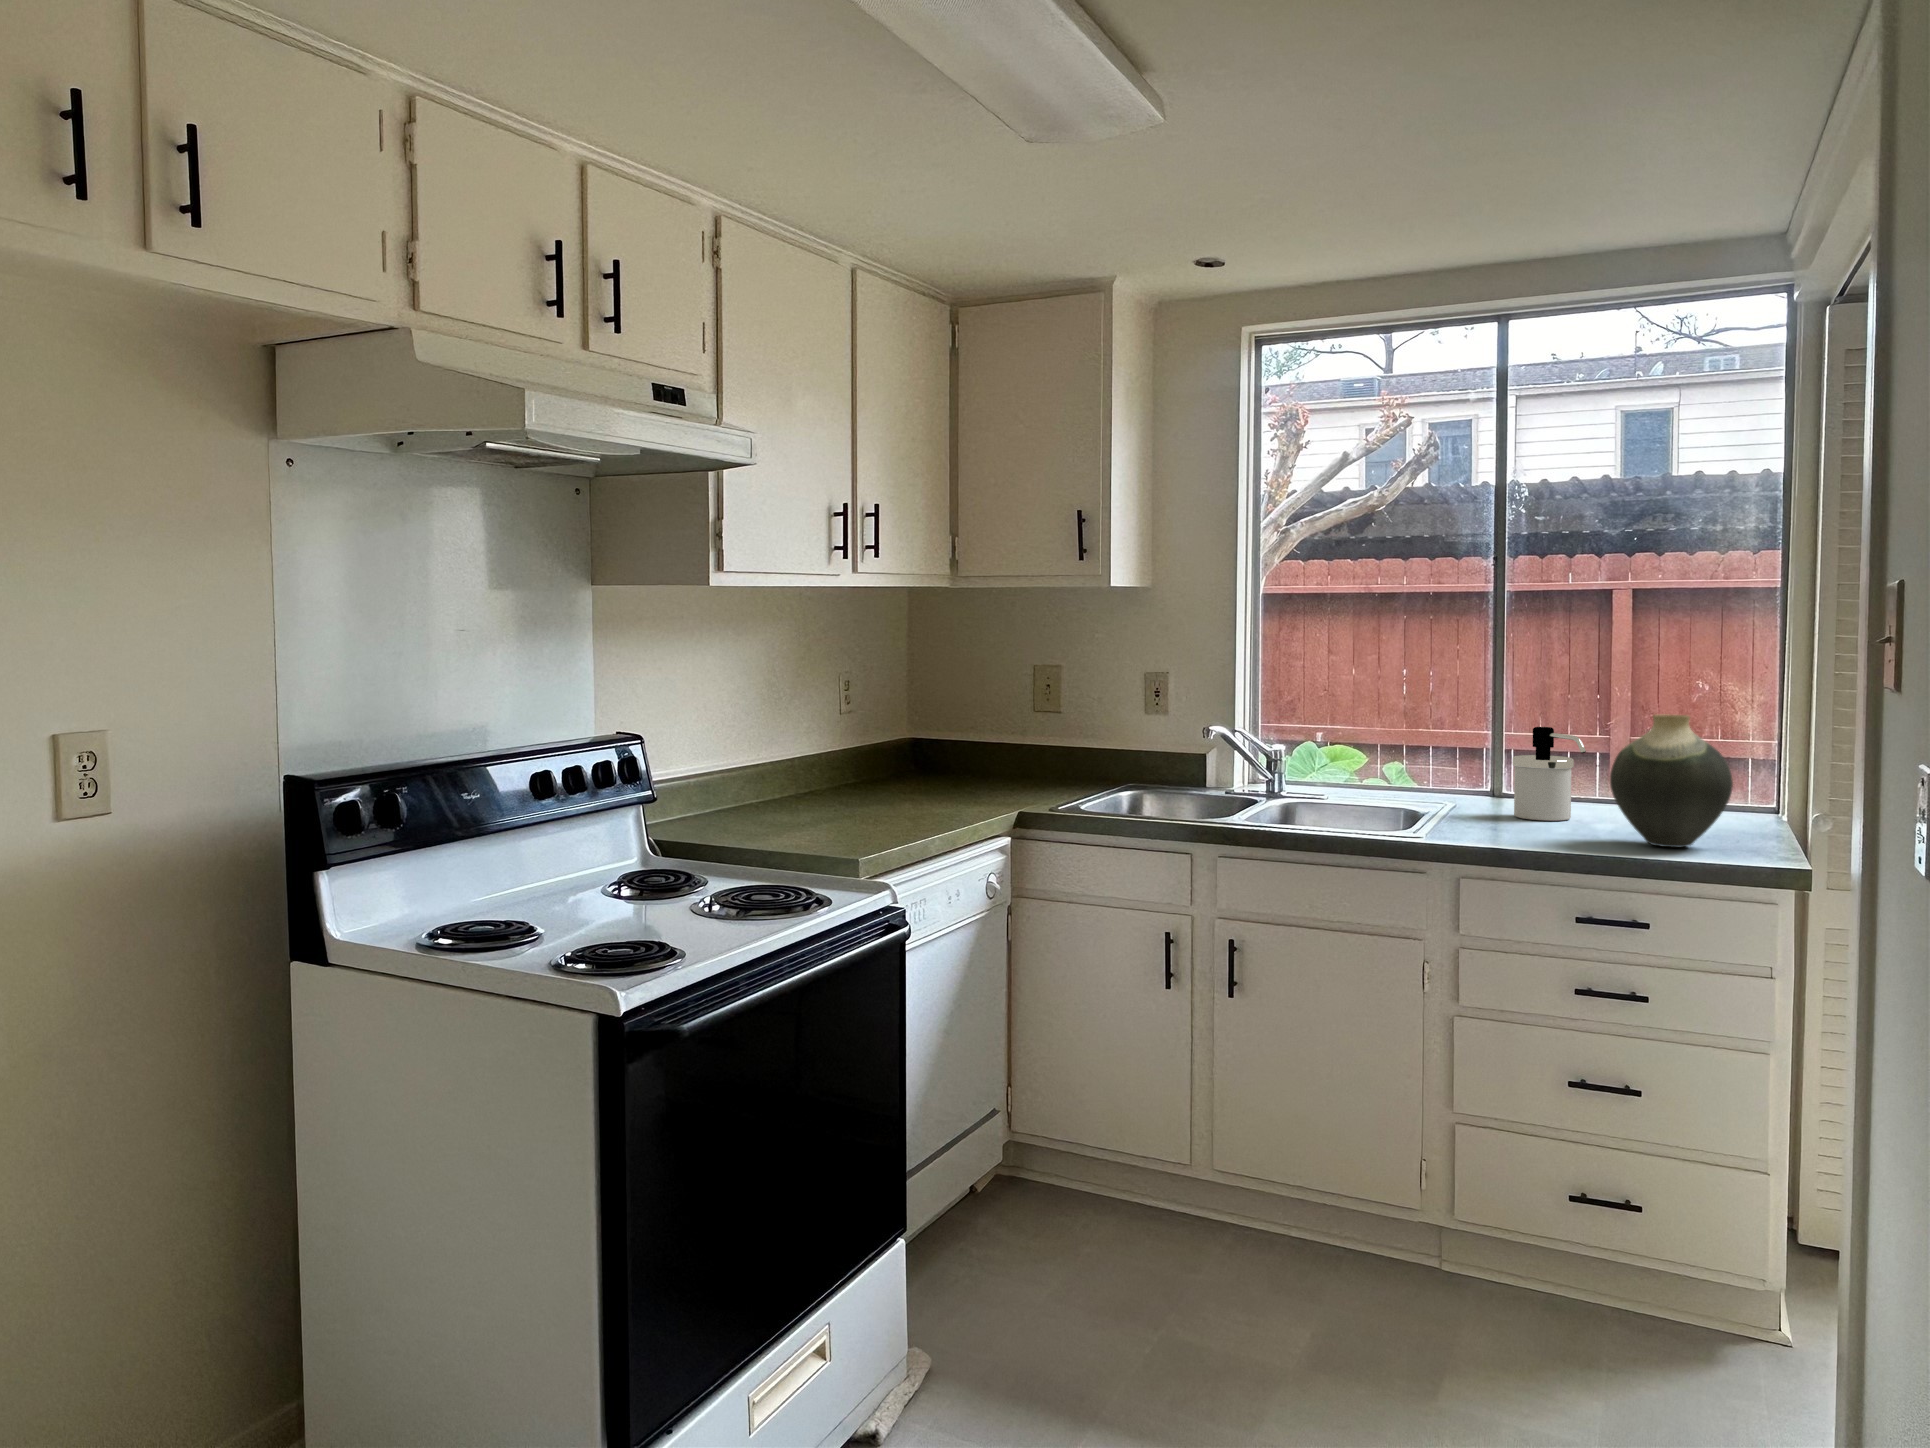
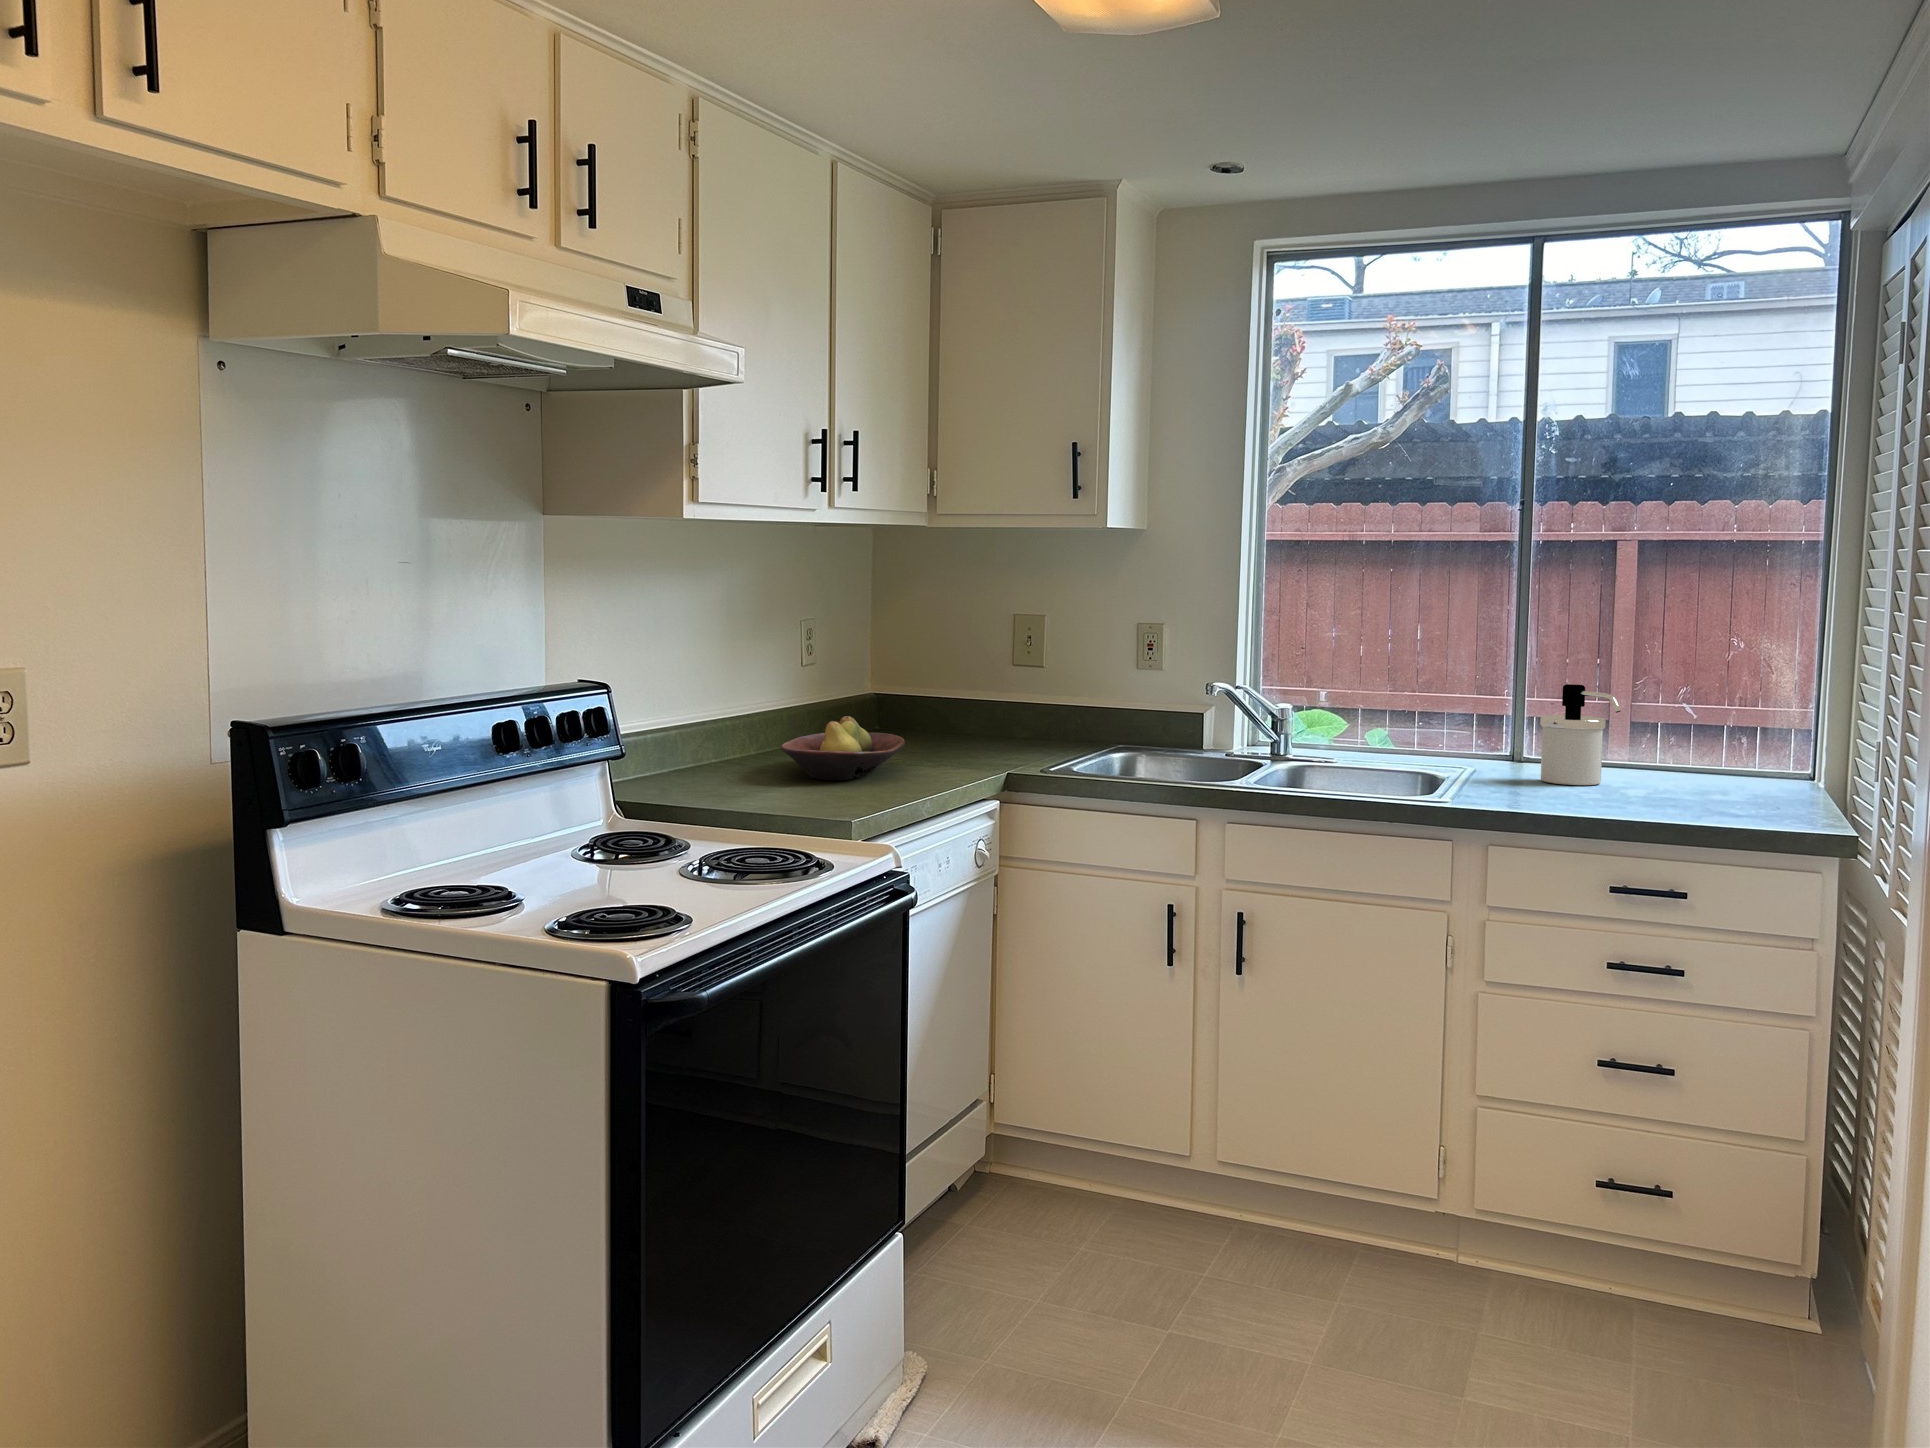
vase: present [1610,715,1733,847] -> none [1651,671,1780,812]
fruit bowl: none [810,761,925,819] -> present [781,716,905,780]

